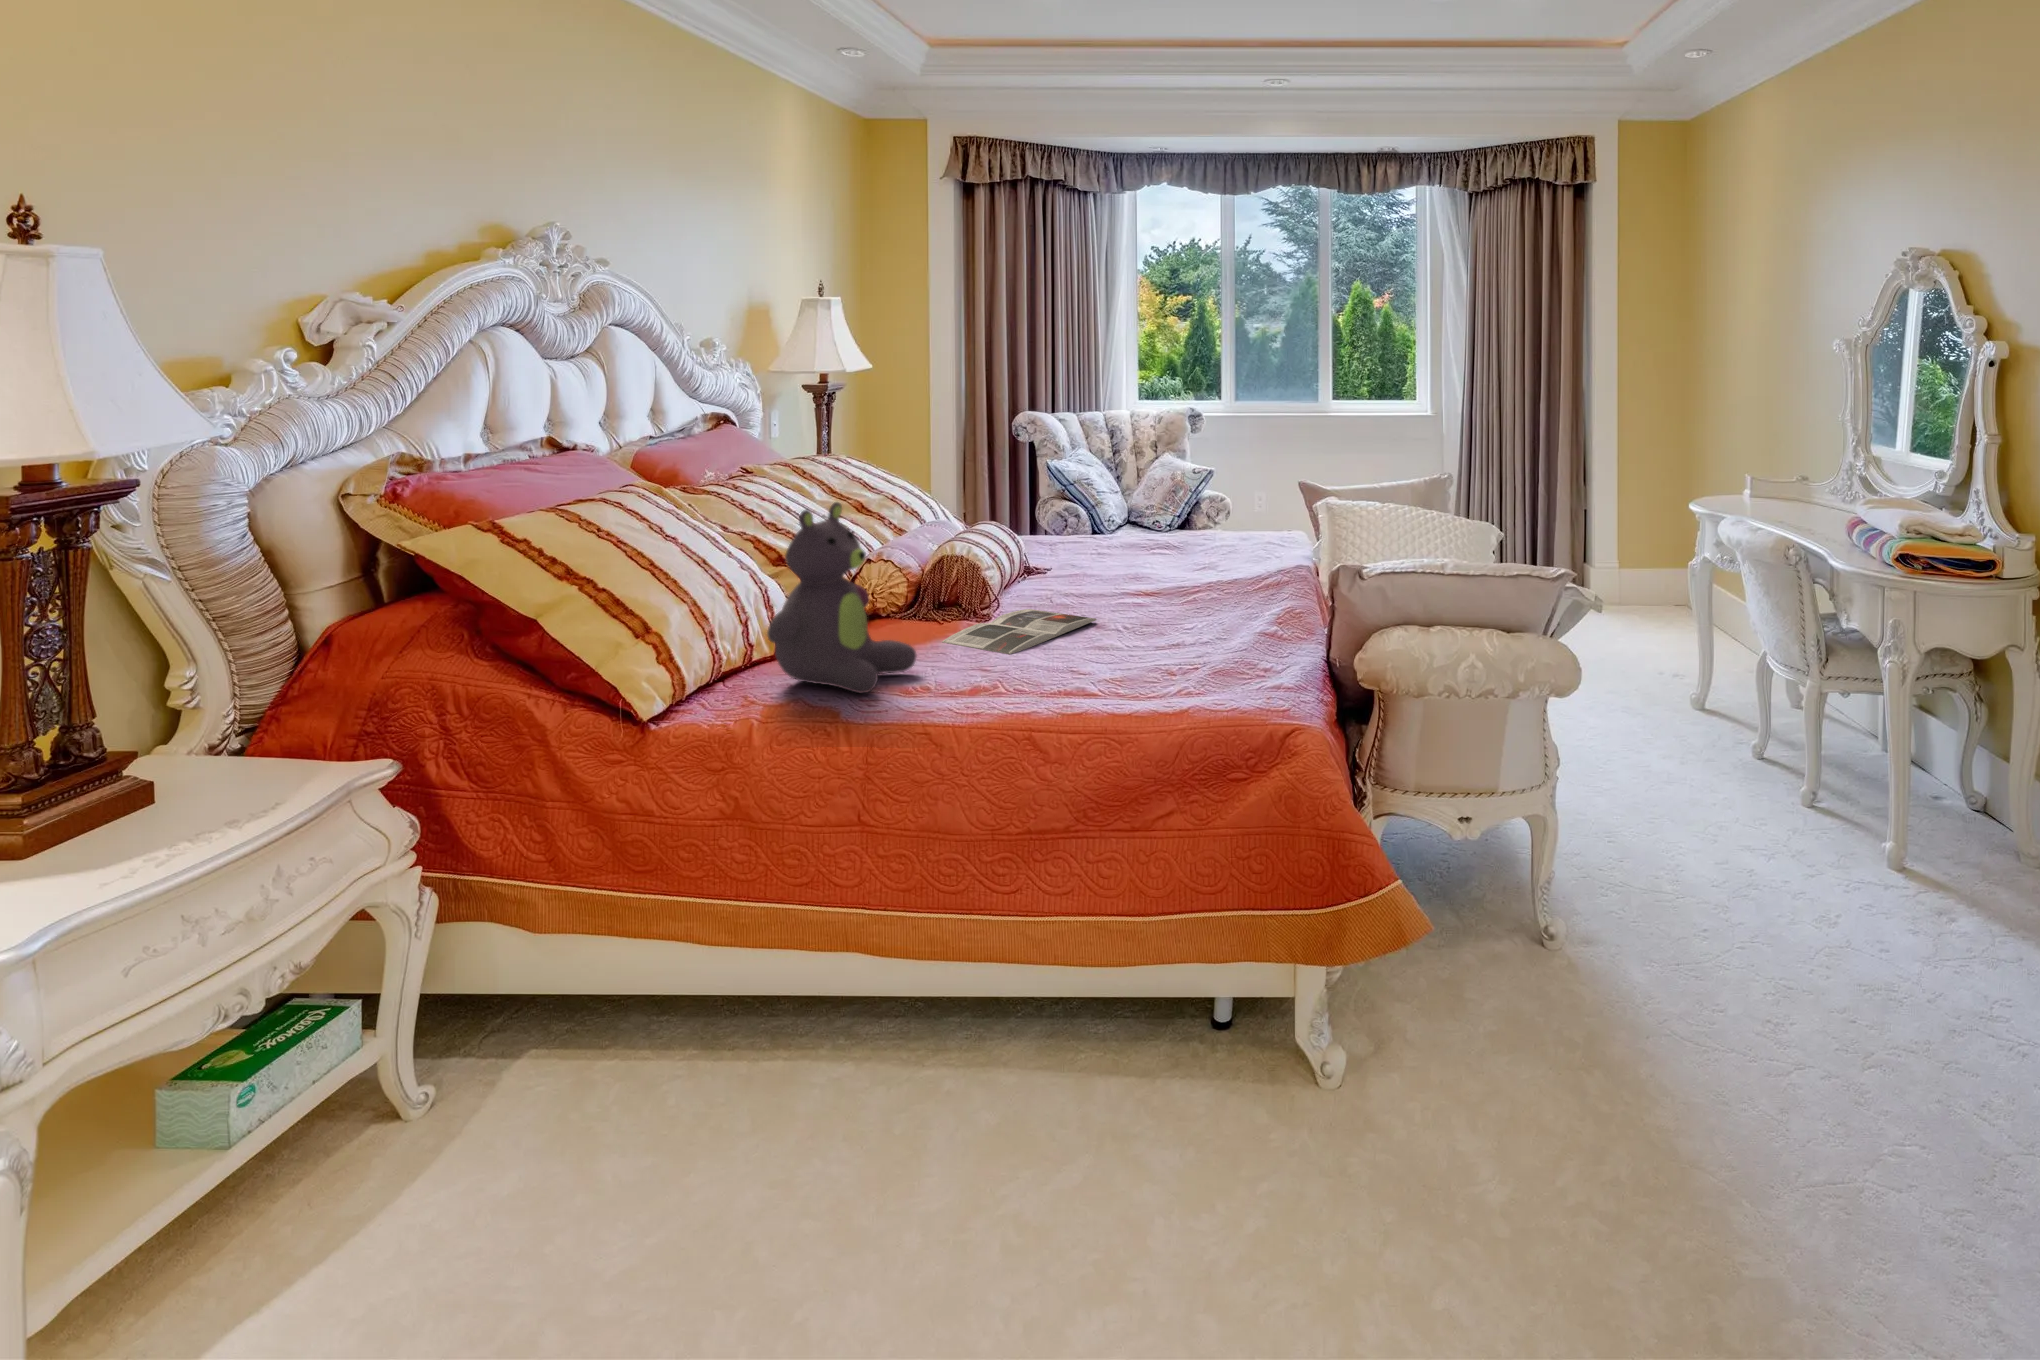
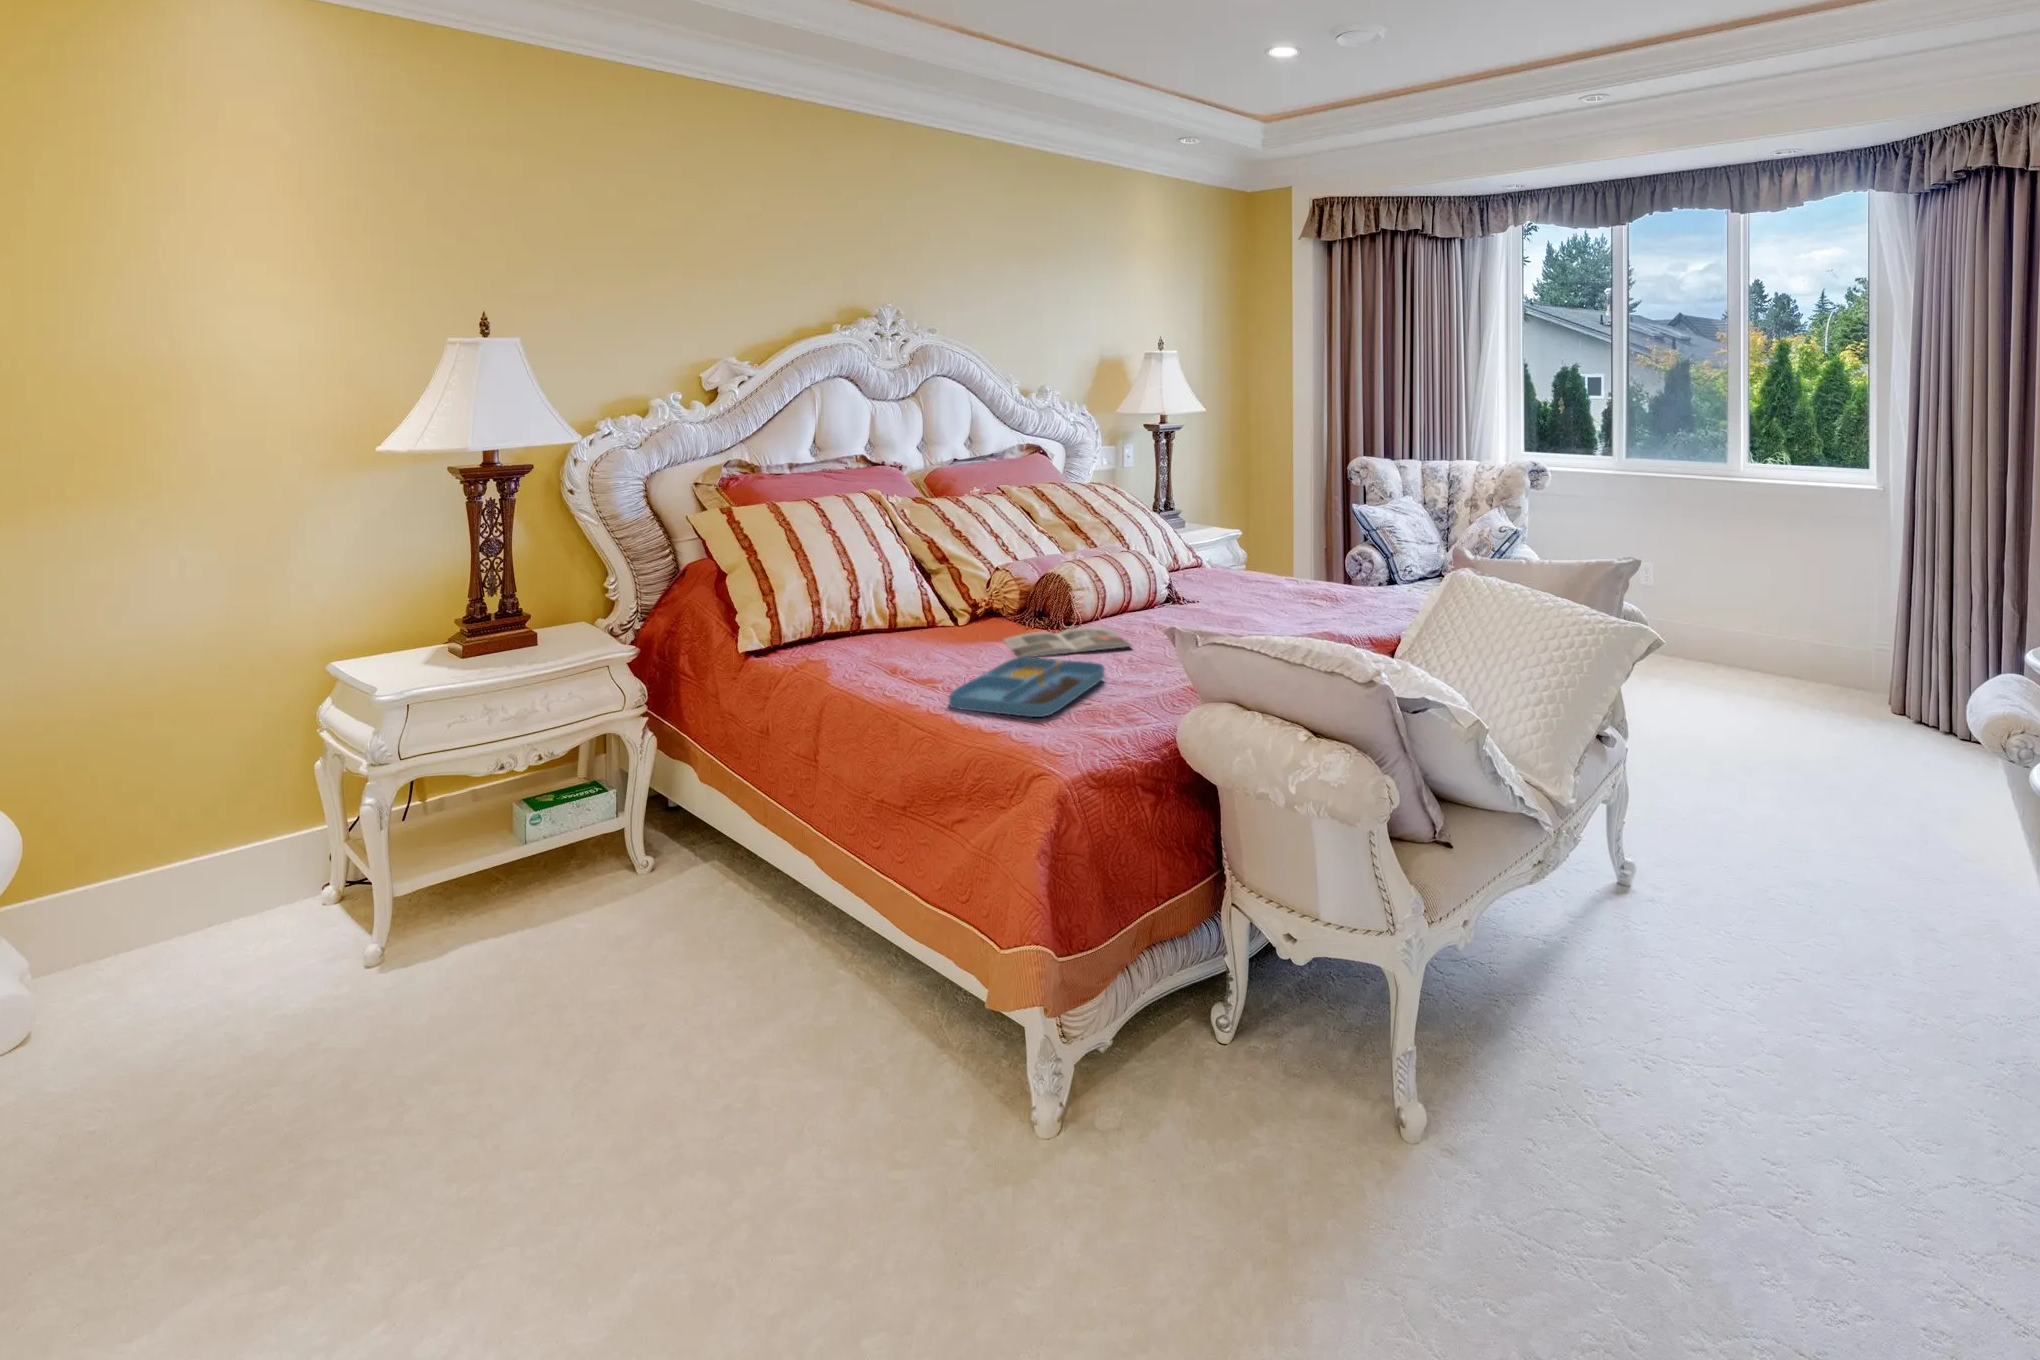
stuffed bear: present [767,502,916,693] -> none [827,515,937,661]
tray: none [1041,638,1198,715] -> present [949,657,1104,717]

